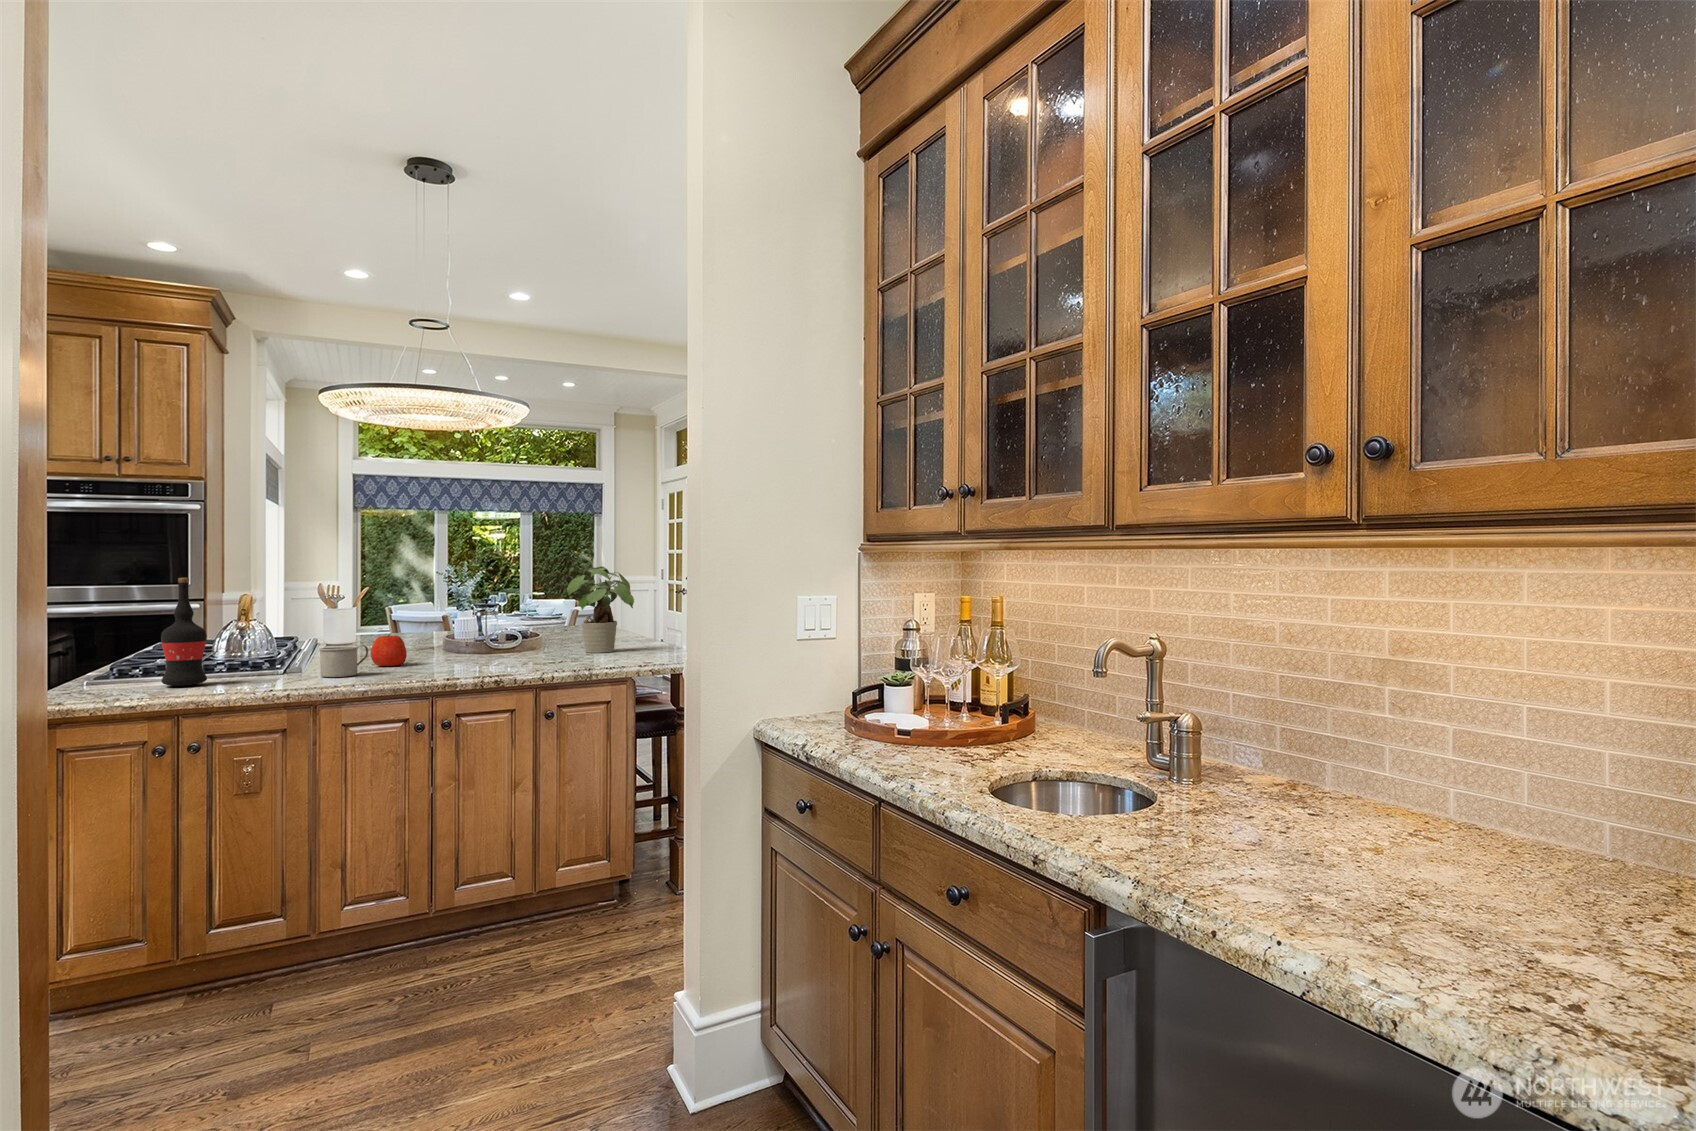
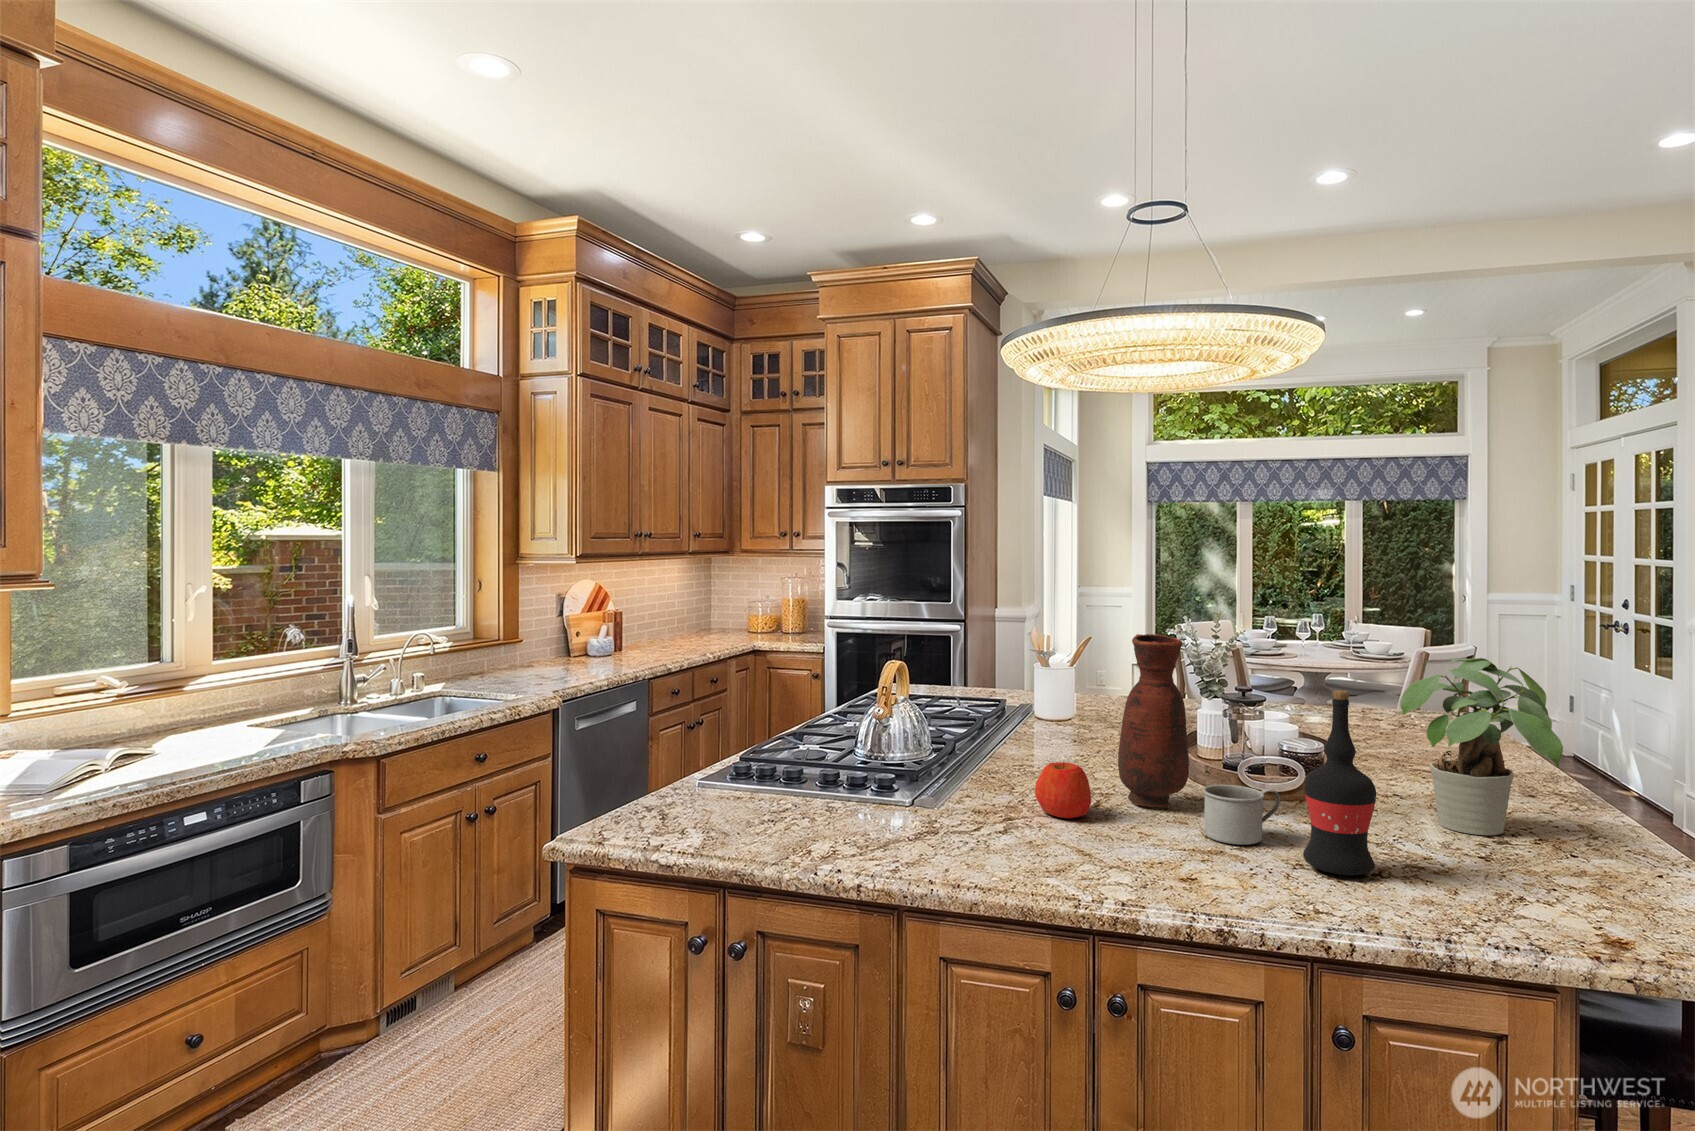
vase: none [417,560,461,660] -> present [1118,634,1190,807]
wine bottle: present [161,578,207,686] -> present [1303,690,1376,875]
mug: present [319,645,368,677] -> present [1203,785,1280,845]

